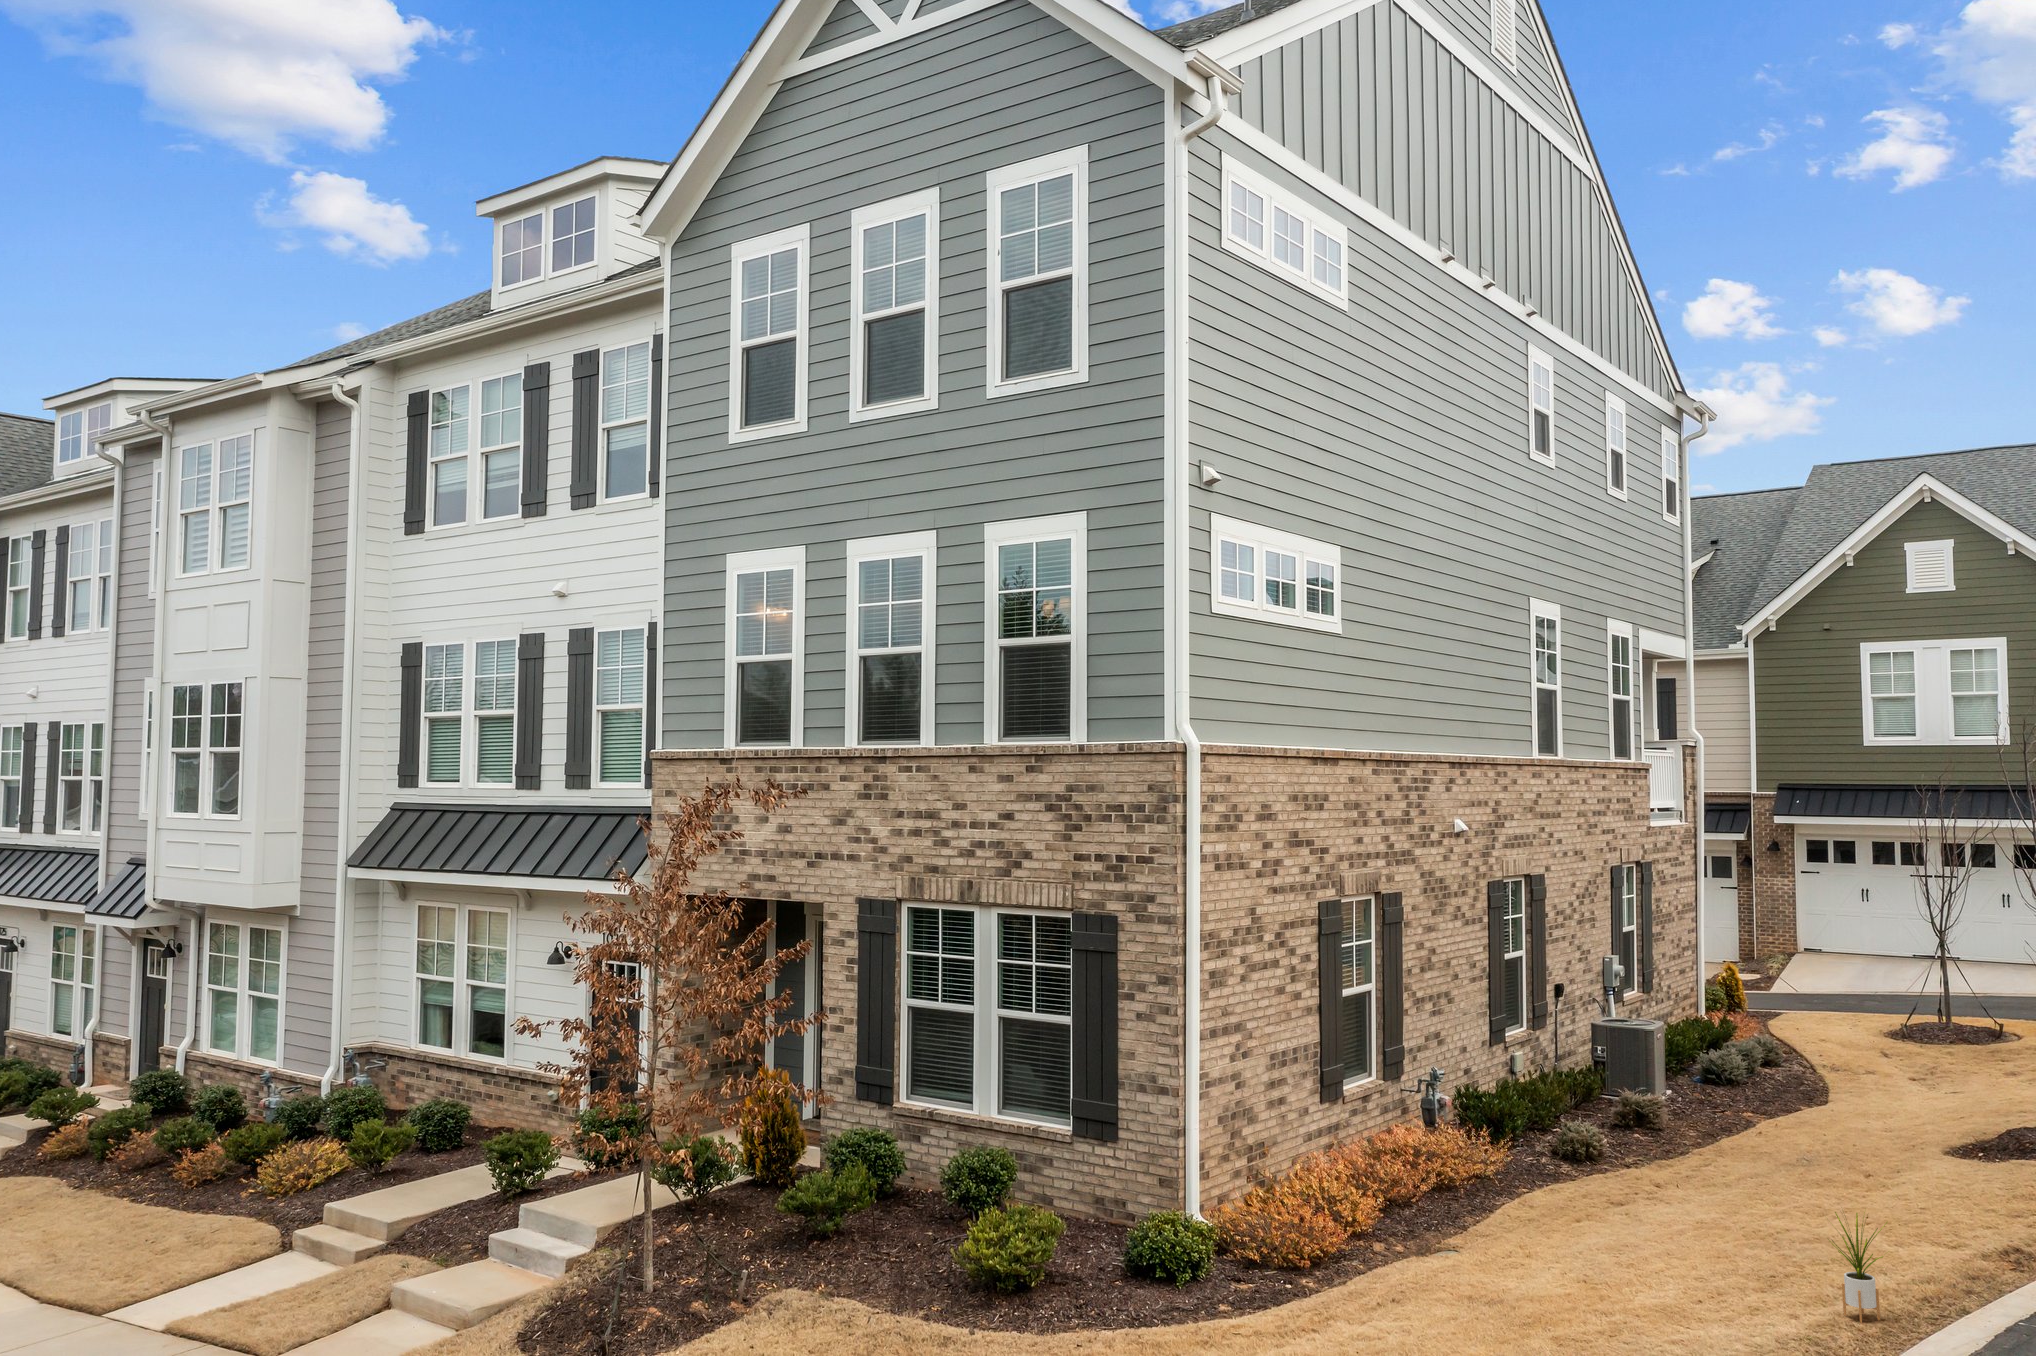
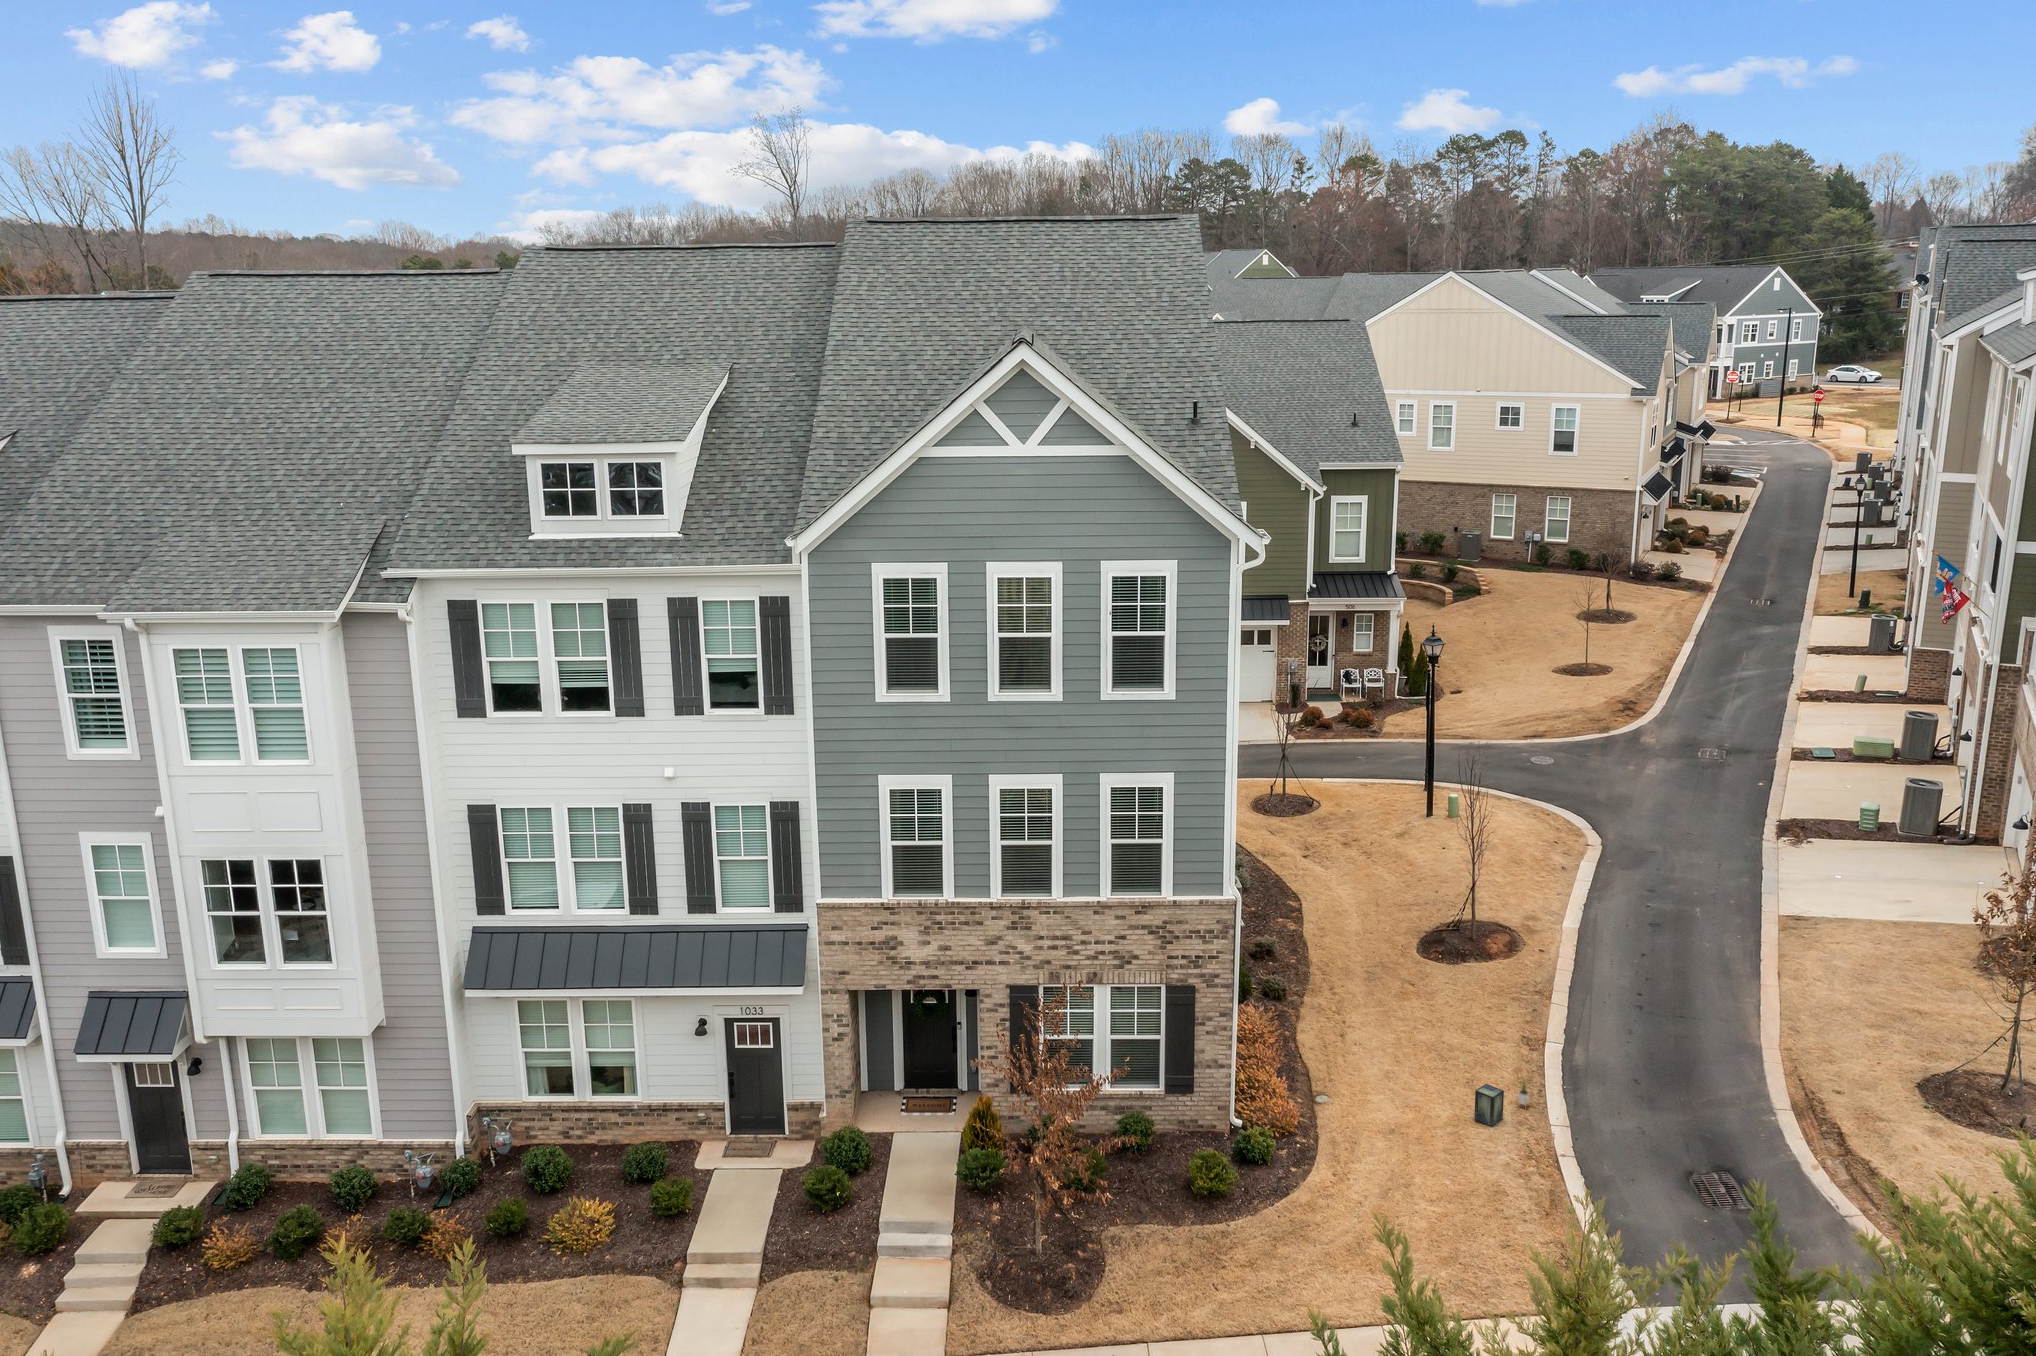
storage box: none [1697,1227,1778,1330] -> present [1474,1084,1504,1127]

